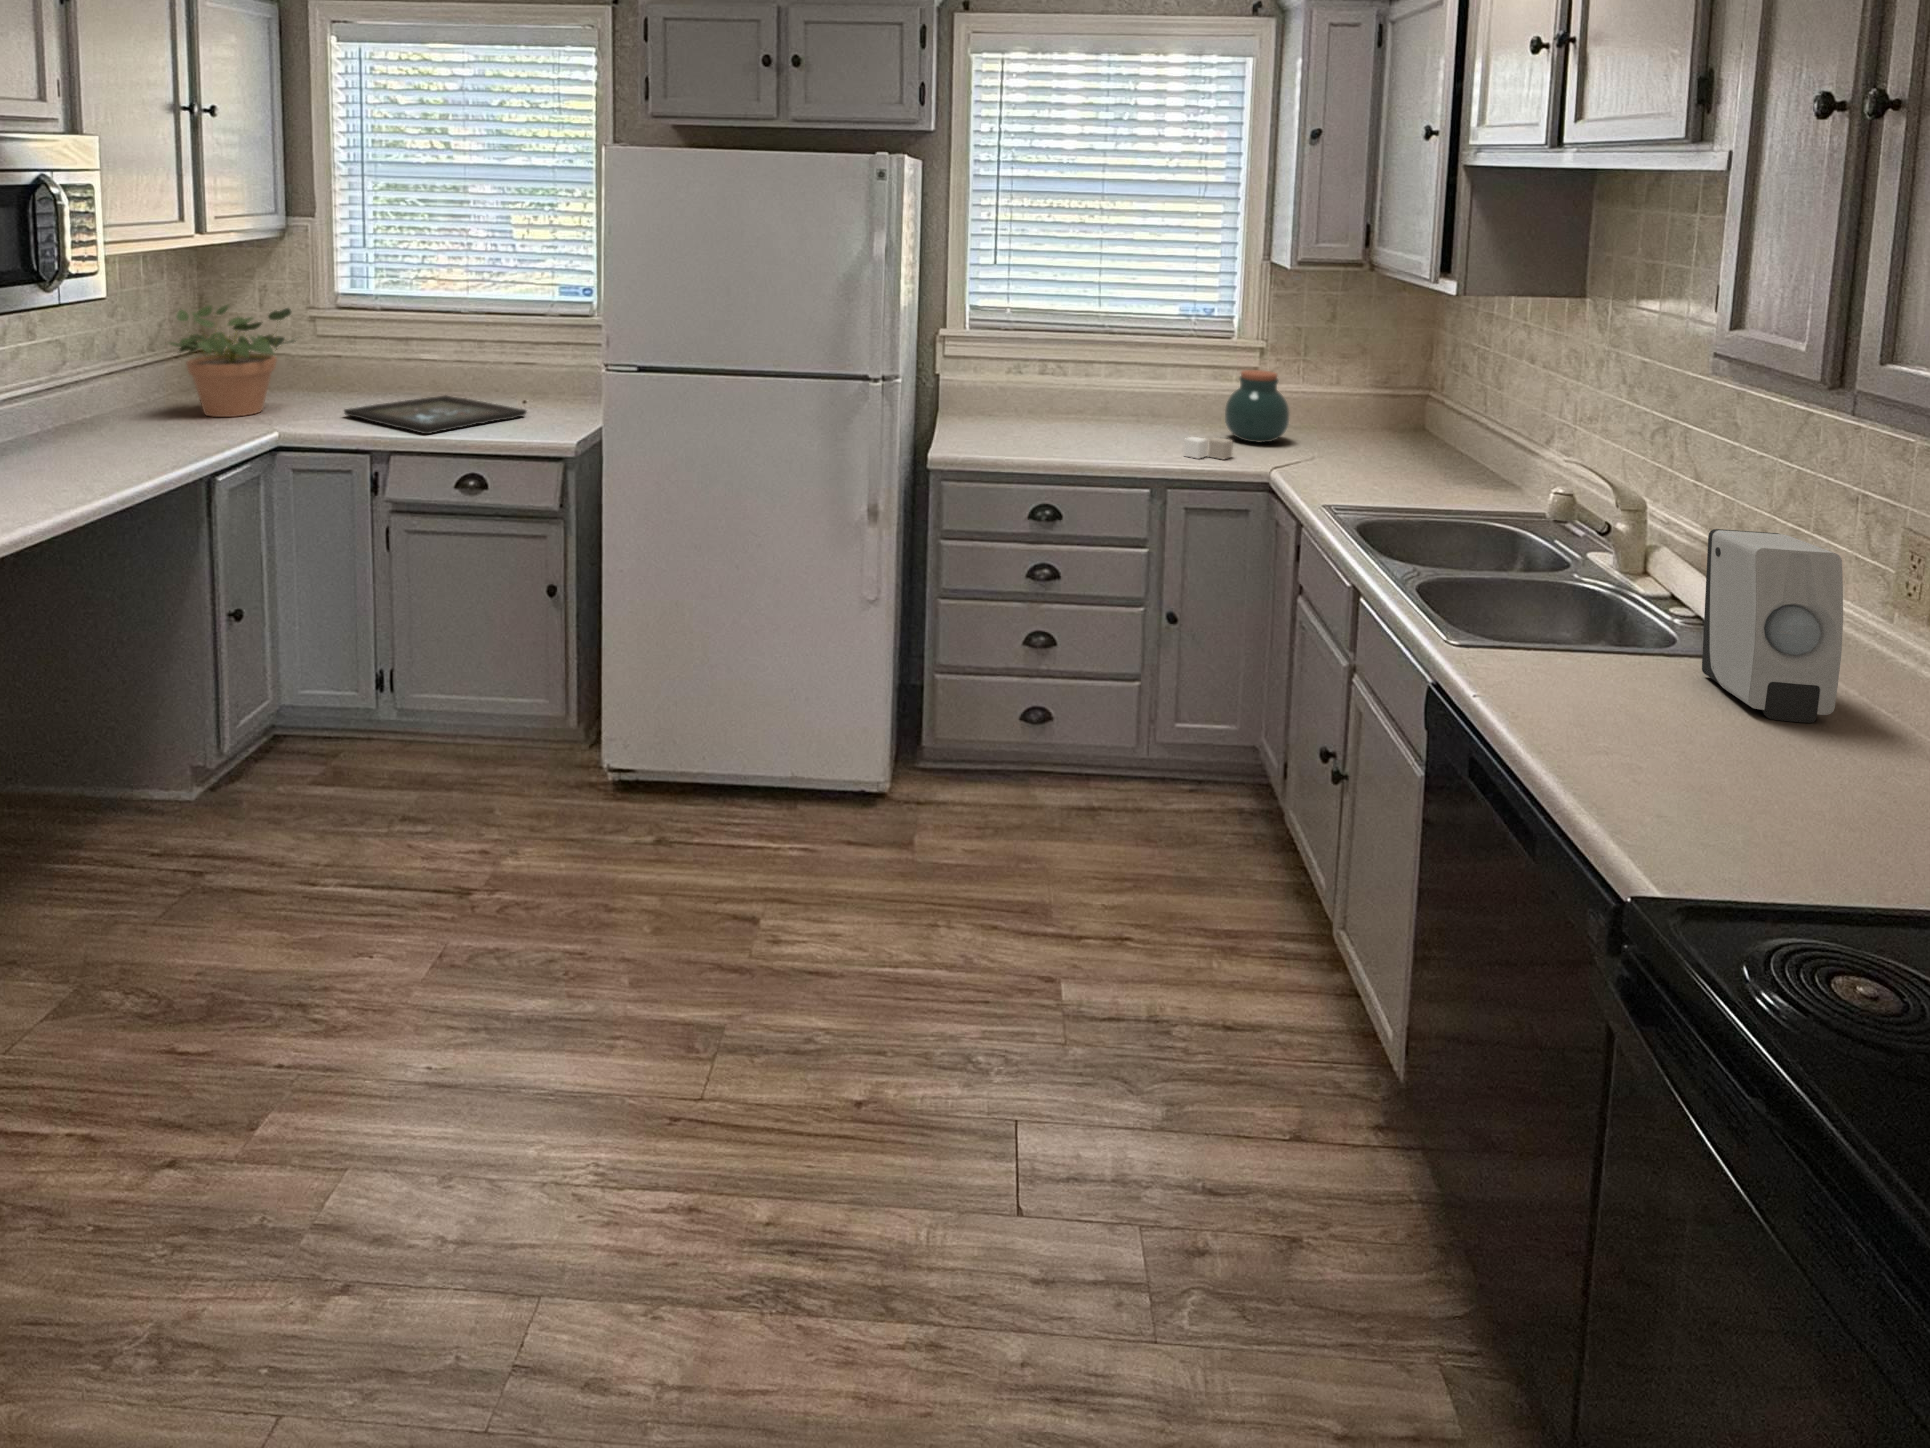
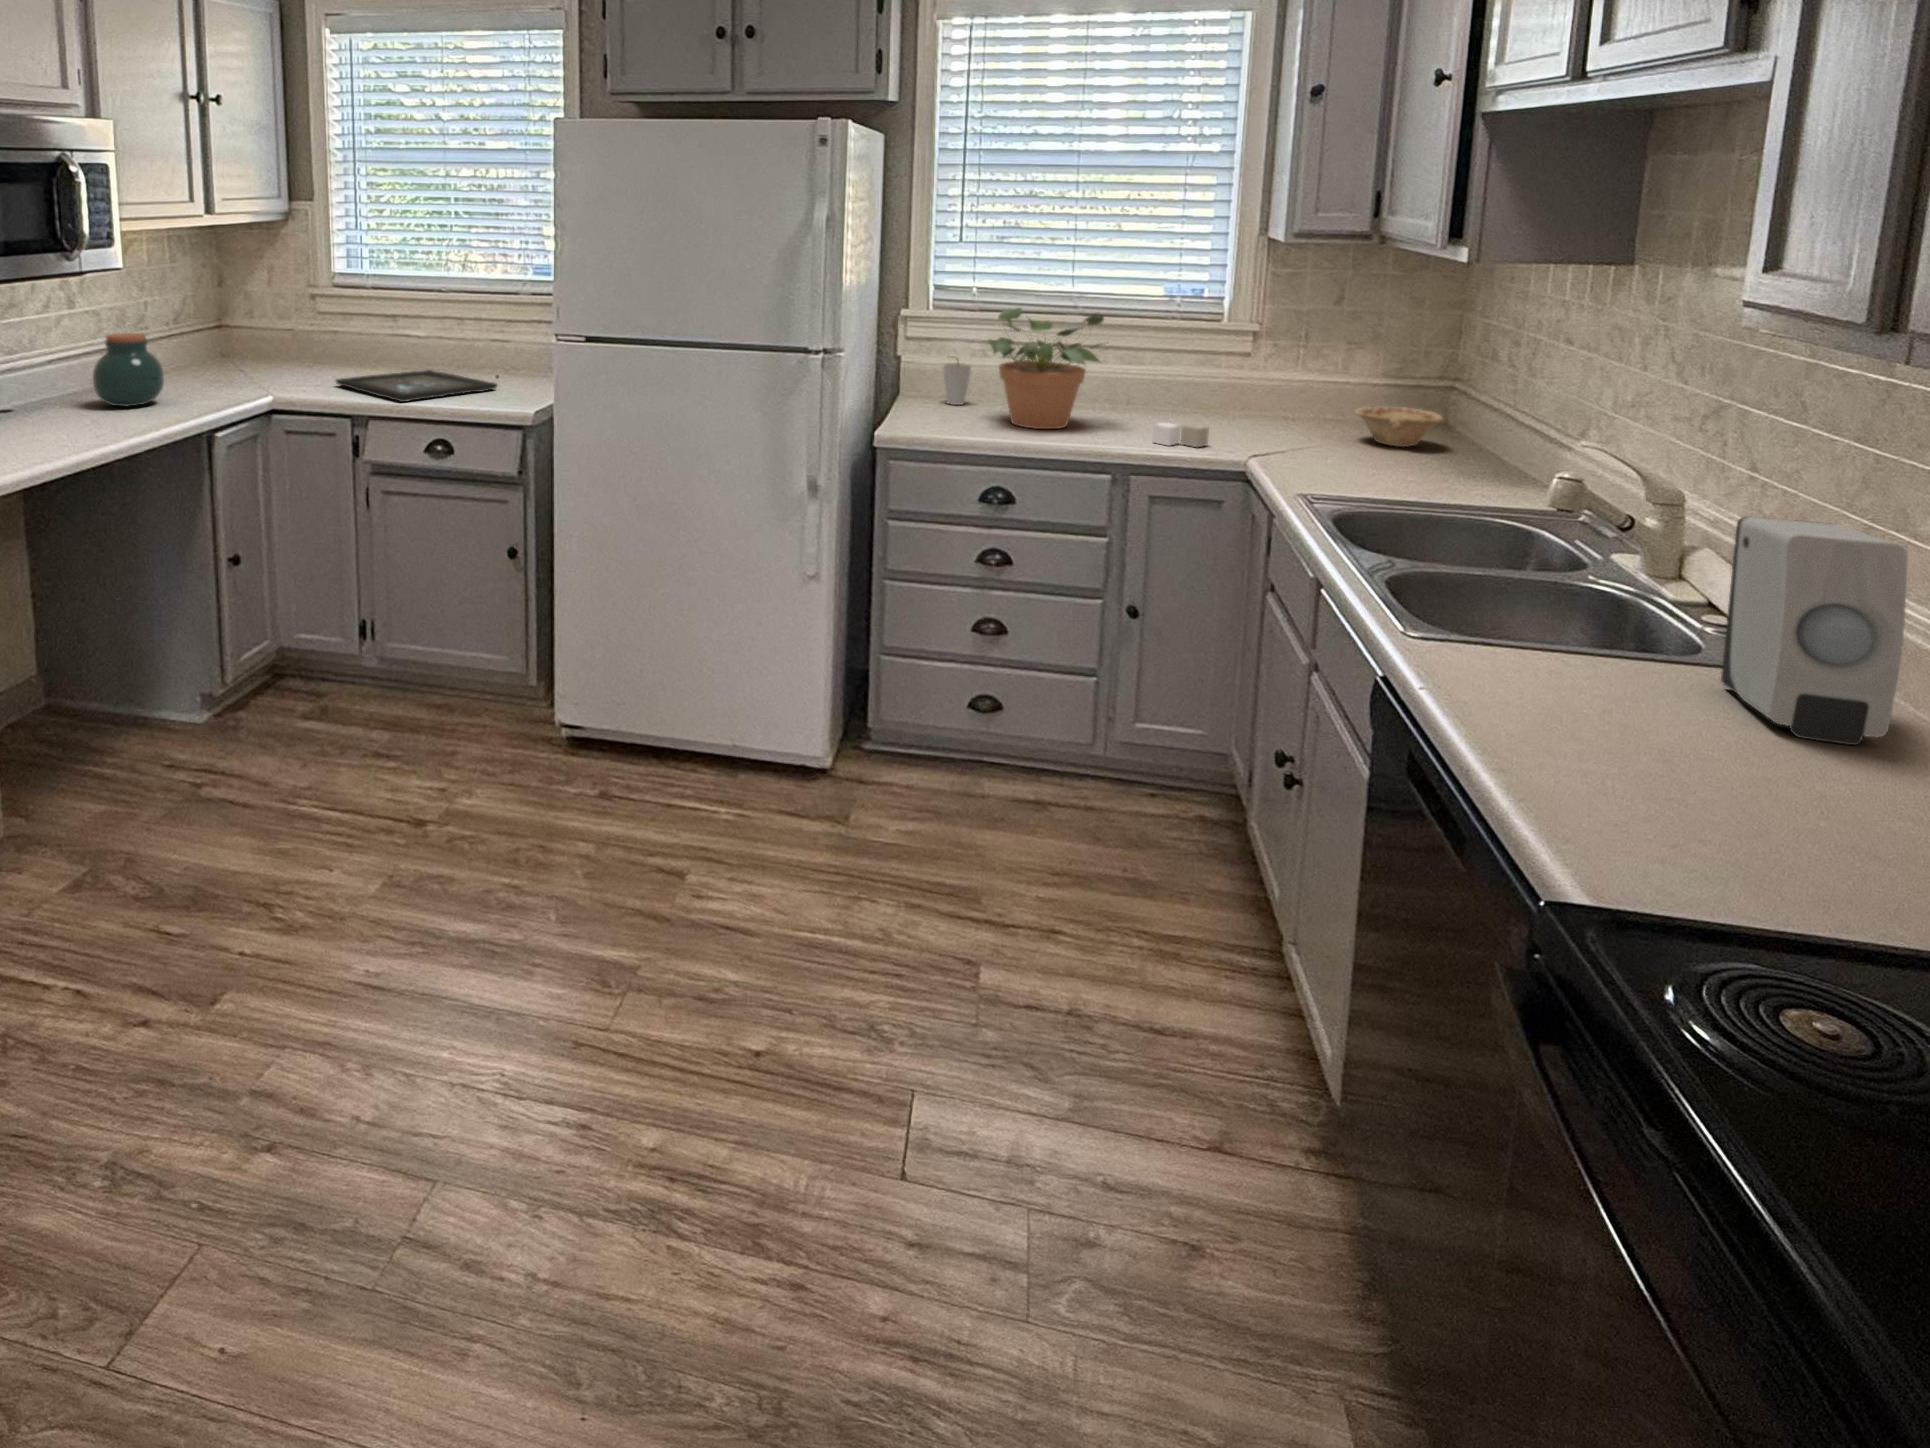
potted plant: present [169,305,295,417] -> present [988,308,1111,429]
jar: present [1225,370,1289,443] -> present [93,333,164,407]
cup: none [981,374,1008,421] -> present [943,356,971,405]
dish: none [1353,415,1427,452] -> present [1355,407,1443,447]

